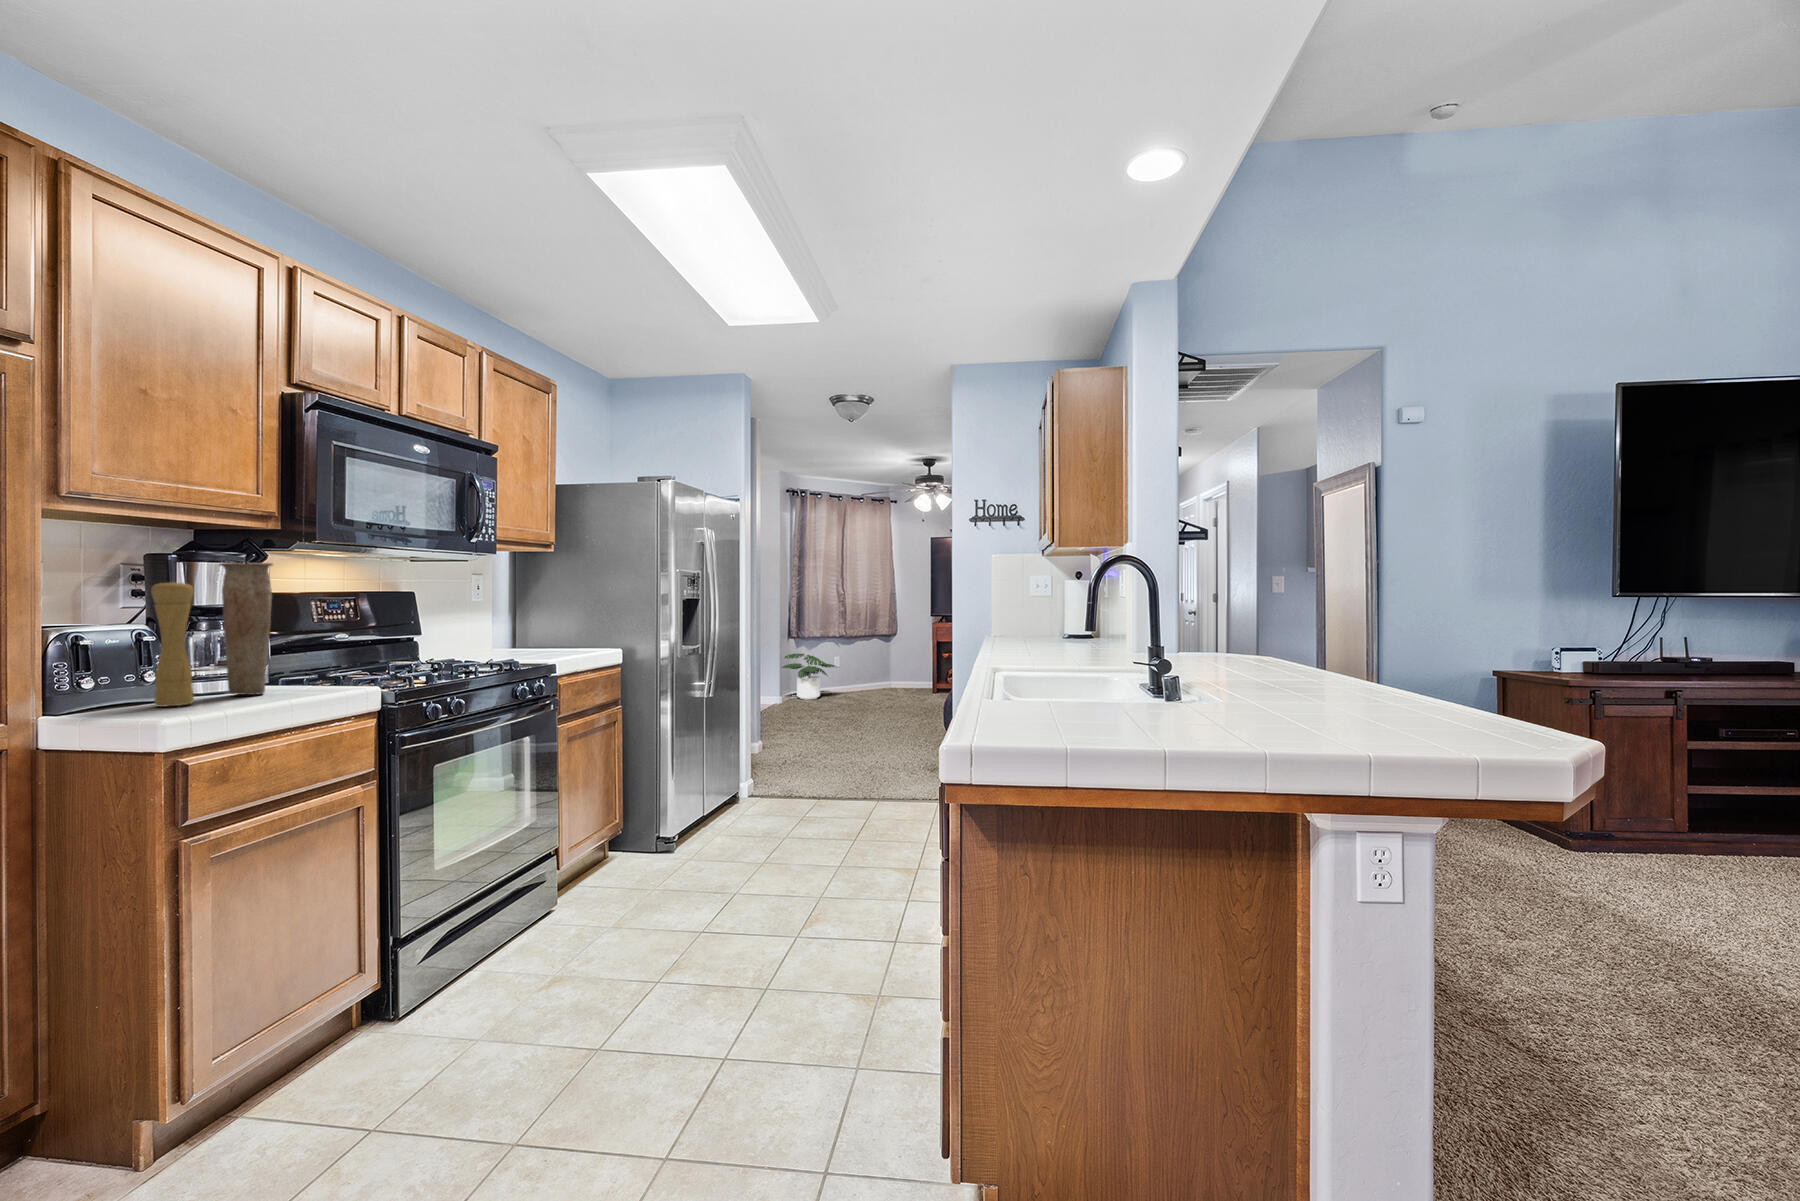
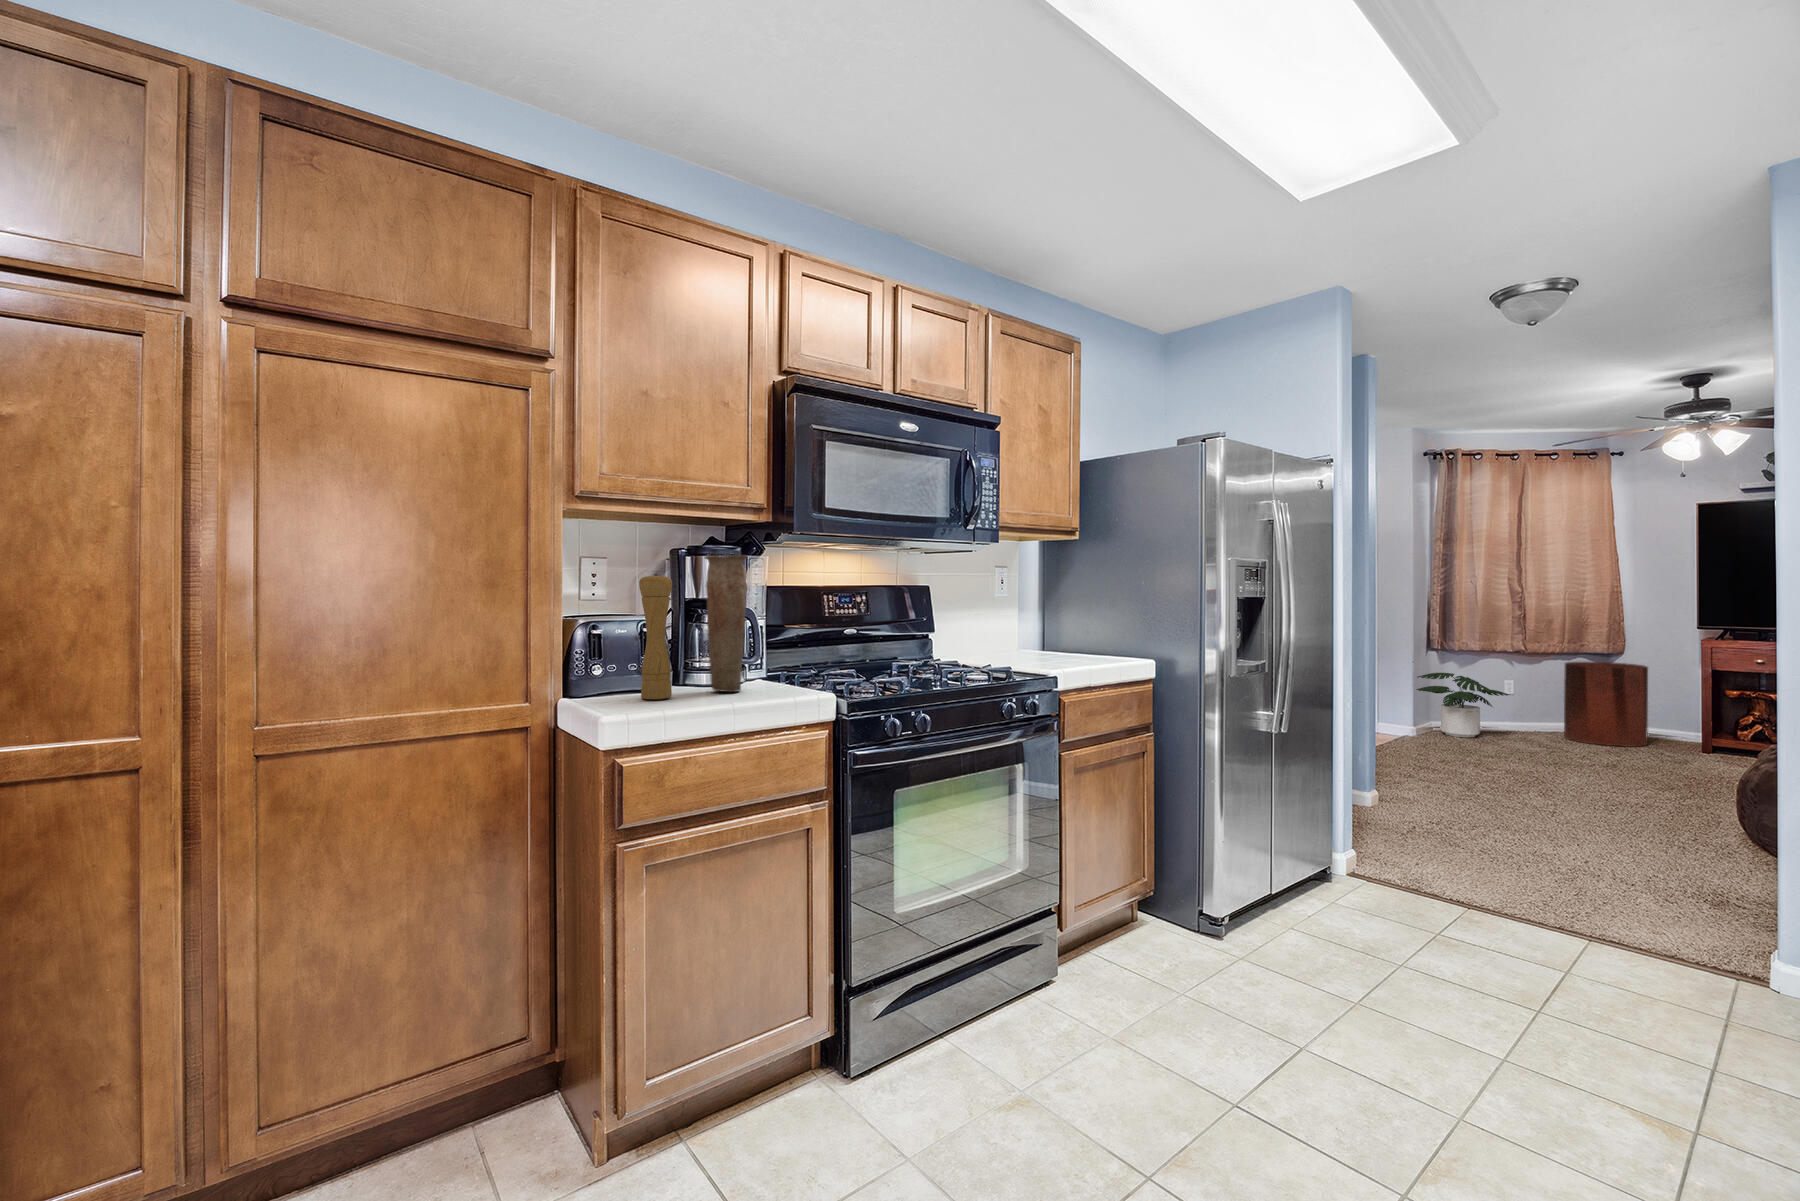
trash can: none [867,641,909,696] -> present [1564,662,1648,747]

